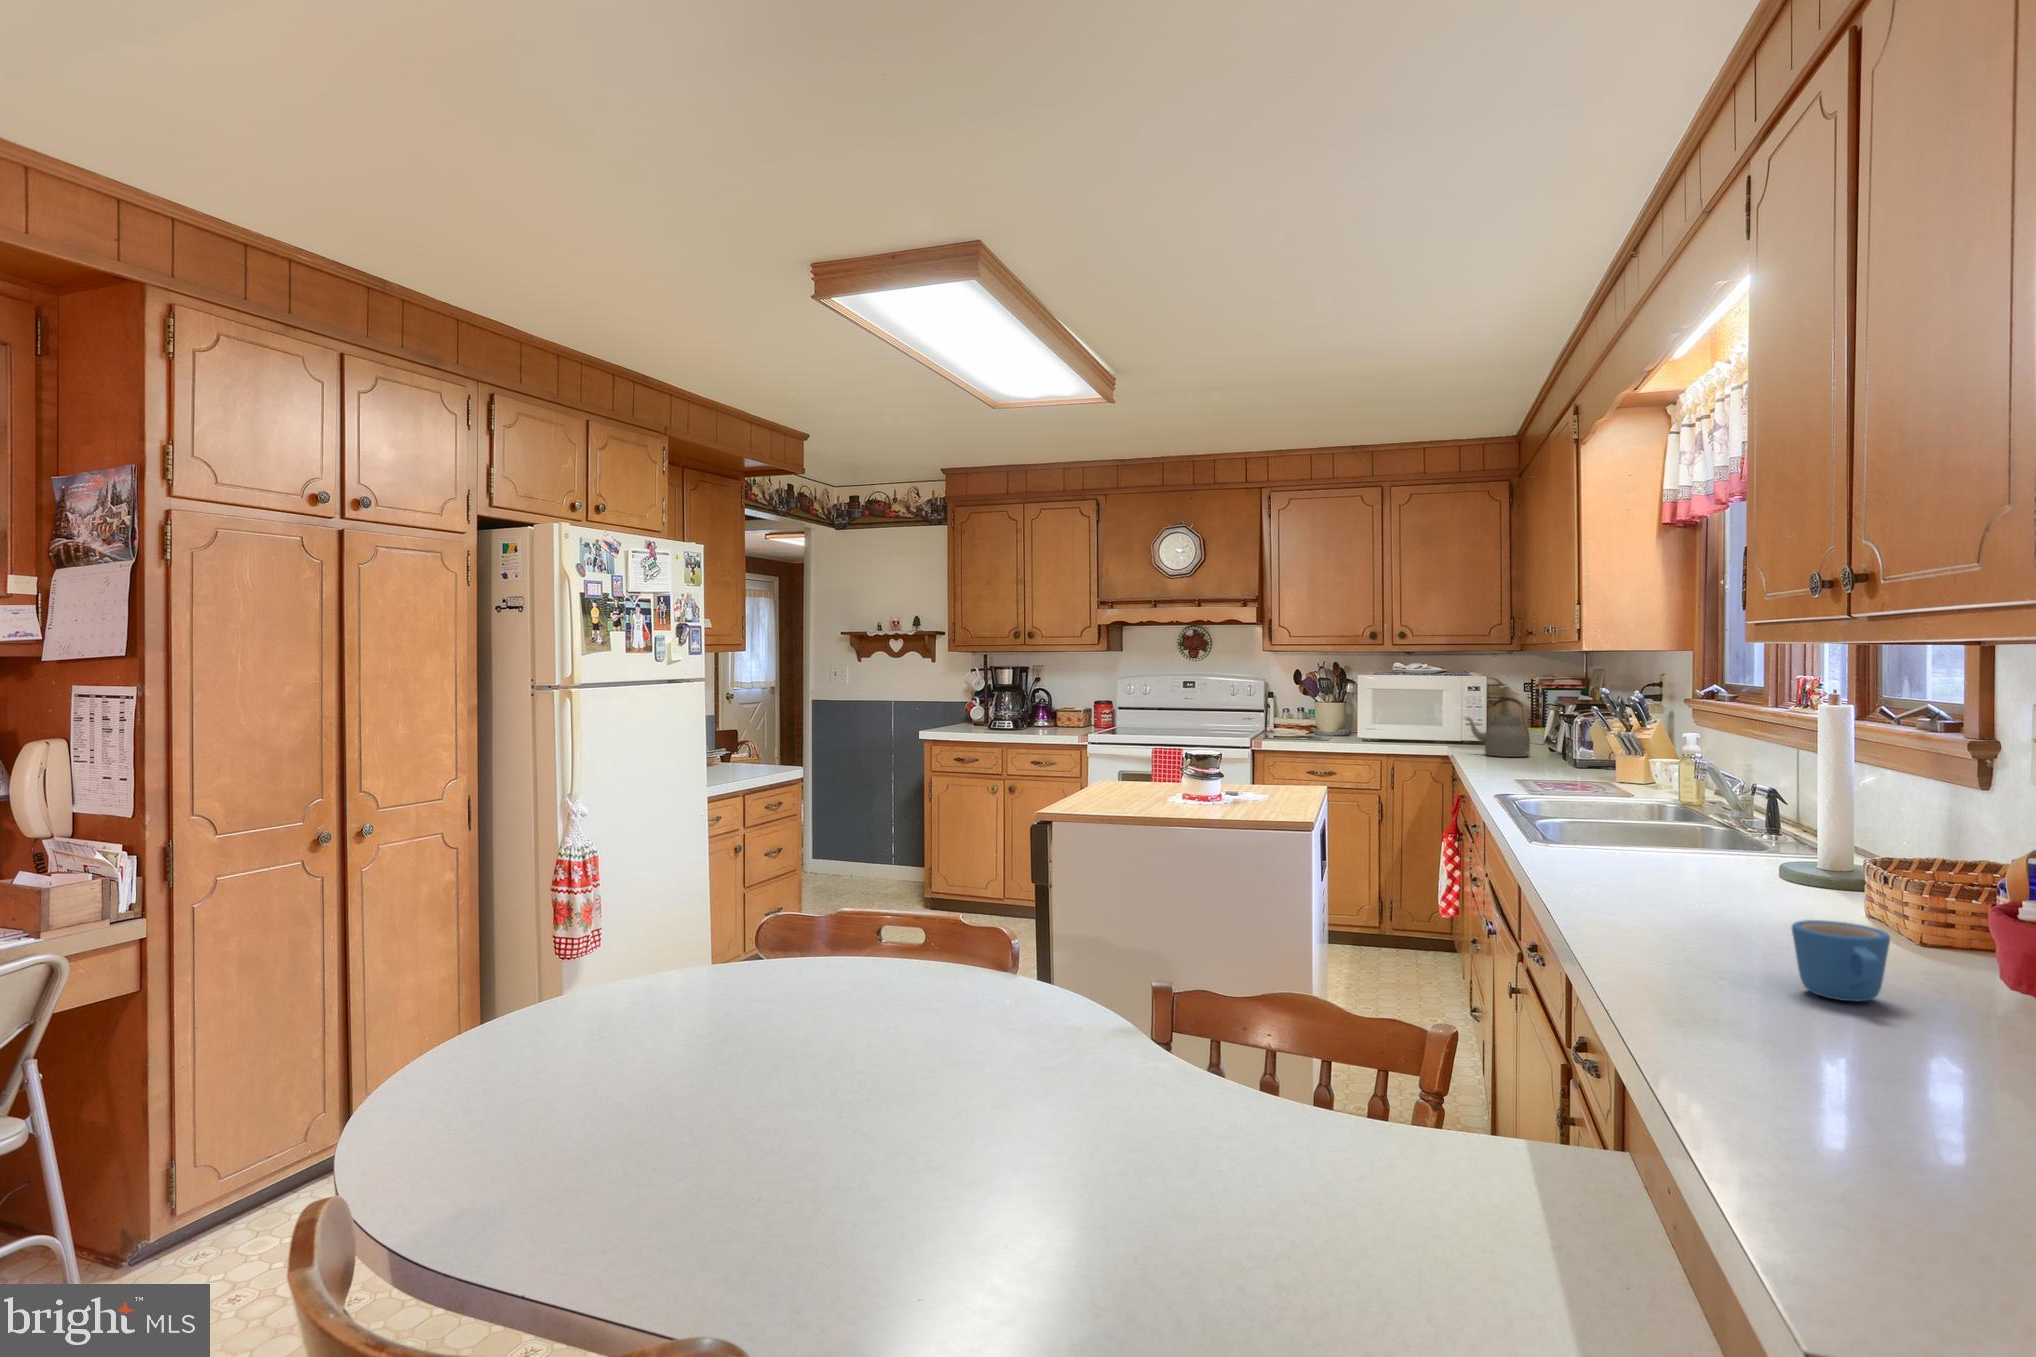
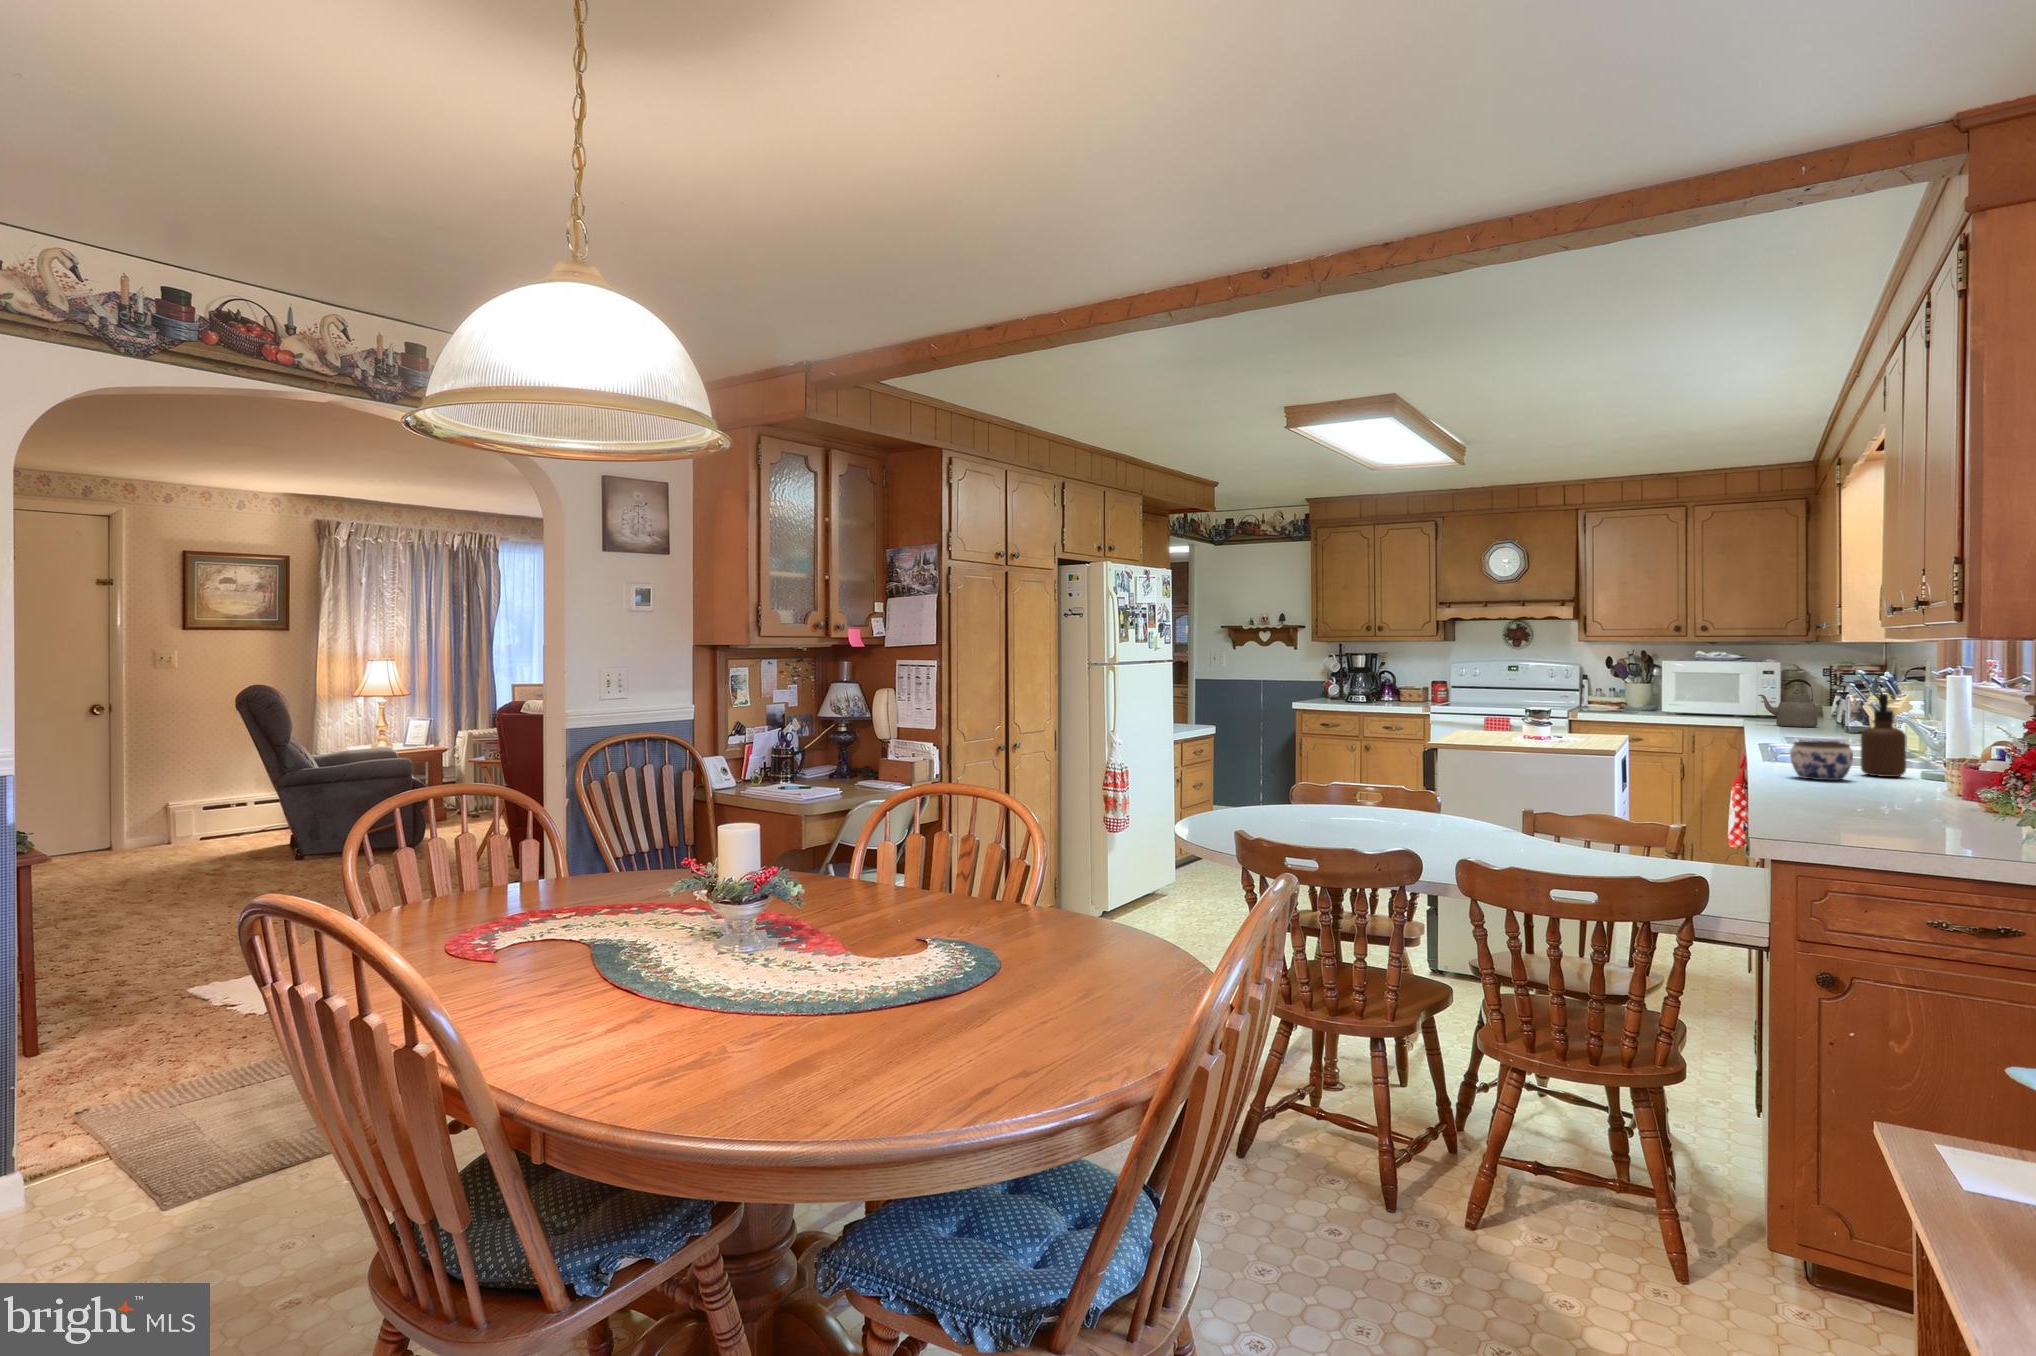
soap dispenser: none [1669,734,1739,874] -> present [1861,694,1907,777]
jar: none [1575,819,1676,892] -> present [1790,741,1853,780]
mug: present [1792,920,1890,1001] -> none [1873,773,1920,807]

